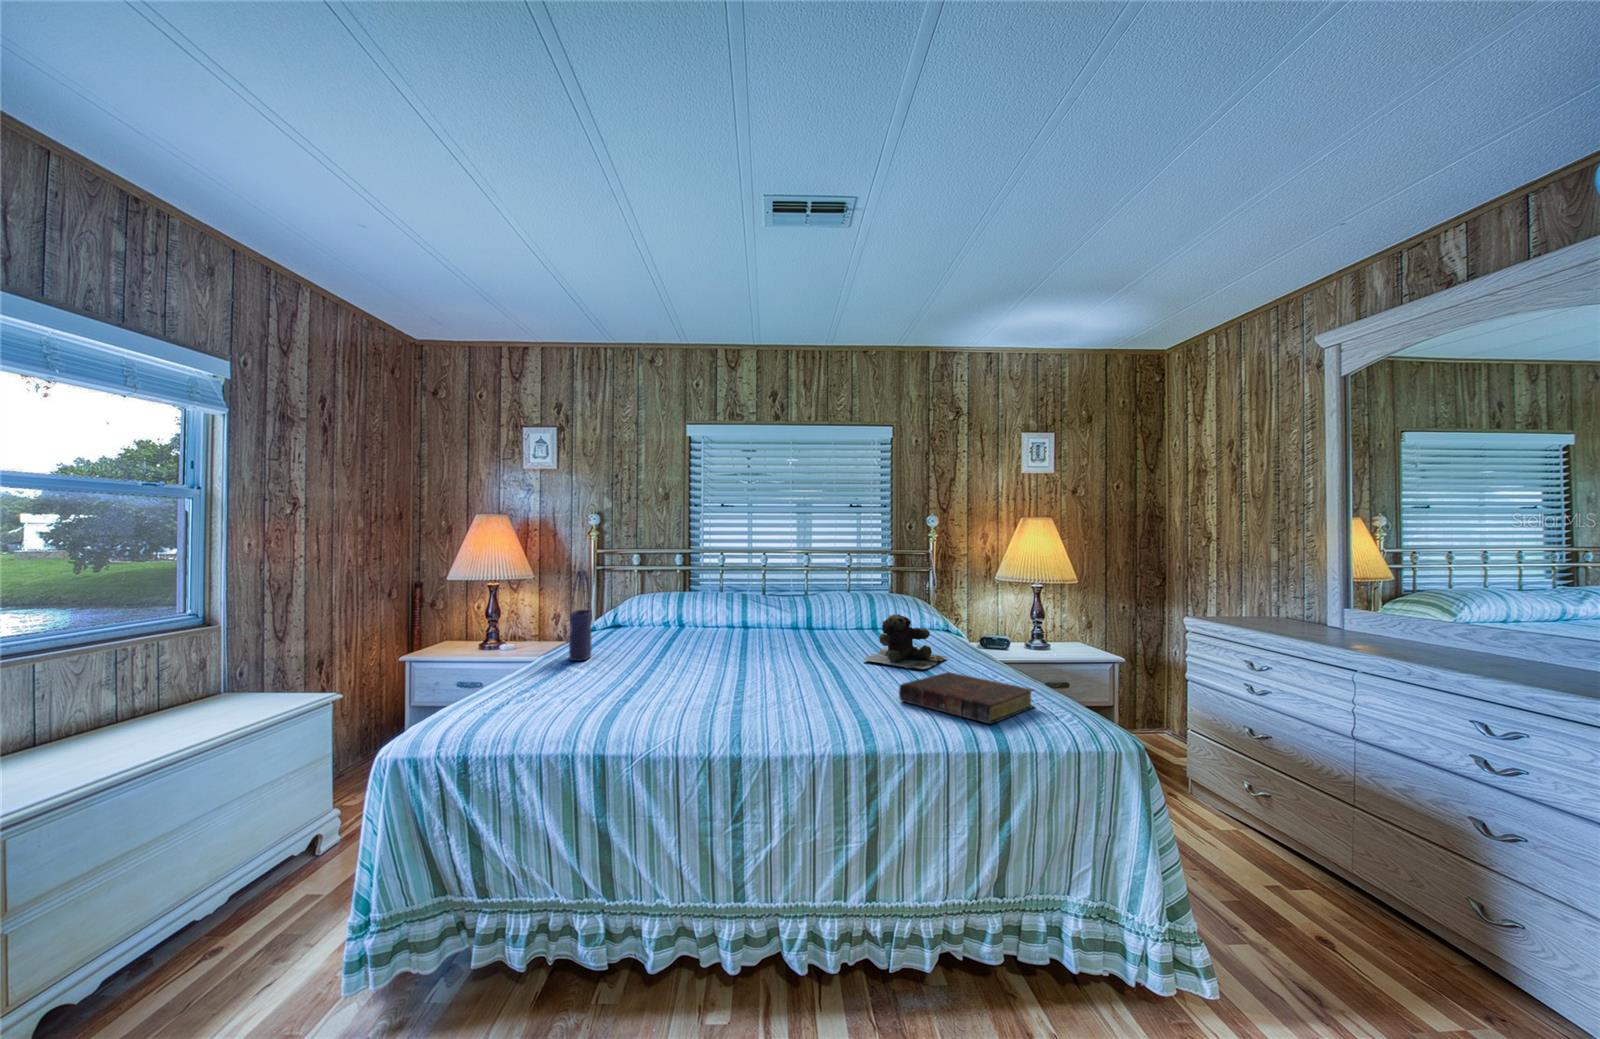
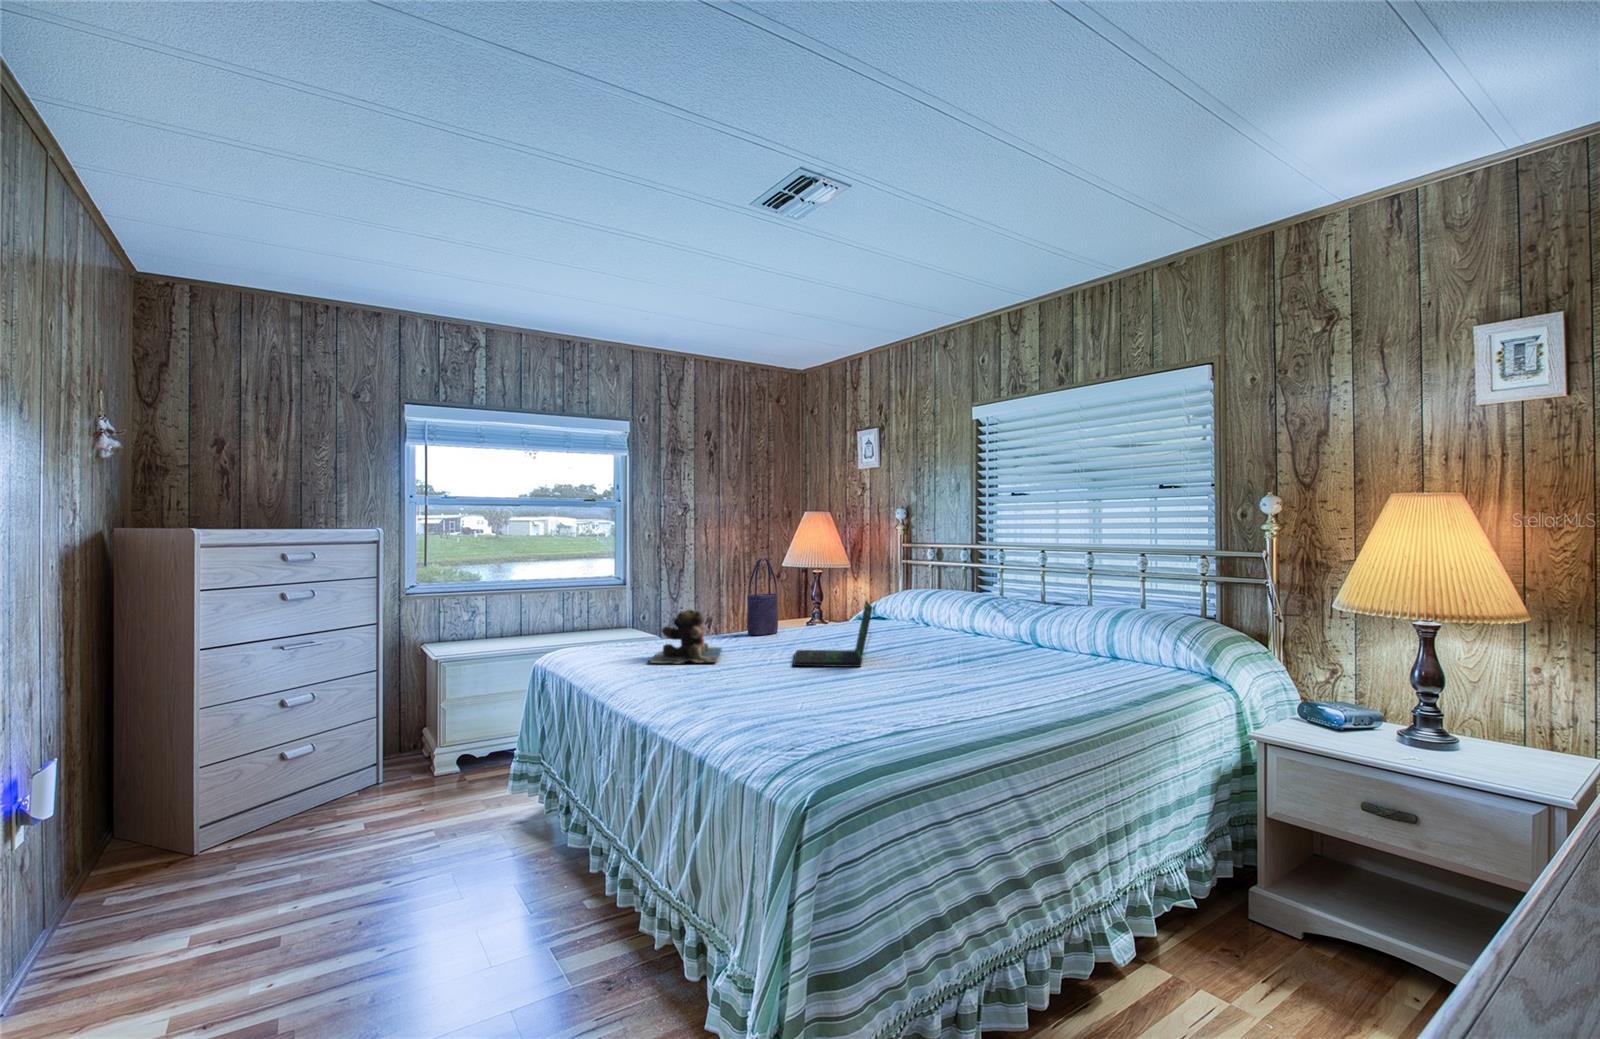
laptop: none [712,604,831,679] -> present [793,600,873,667]
teddy bear: present [863,614,947,669] -> present [647,610,722,664]
book: present [899,672,1034,724] -> none [762,678,882,728]

